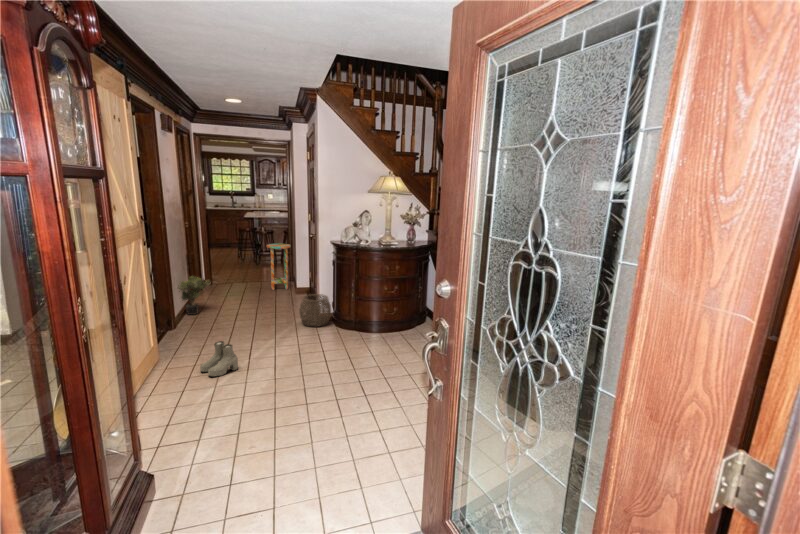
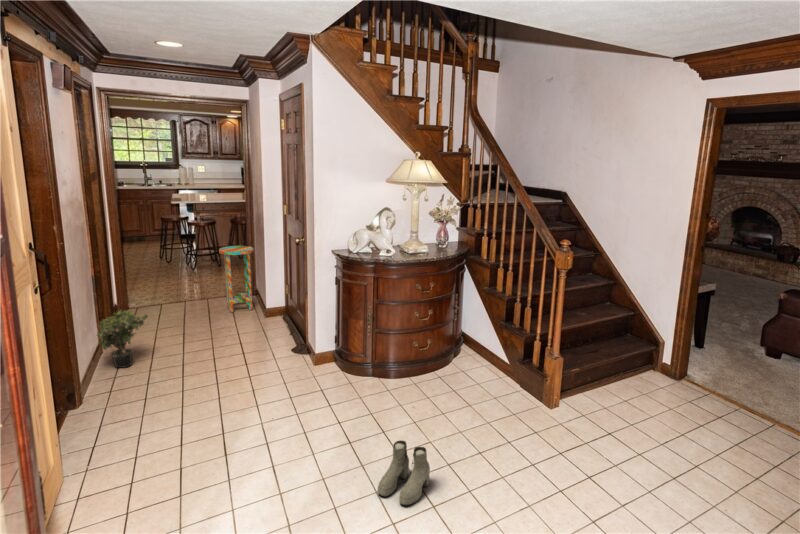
woven basket: present [299,294,331,327] -> none [289,327,336,377]
boots: present [200,341,238,376] -> present [378,441,430,505]

